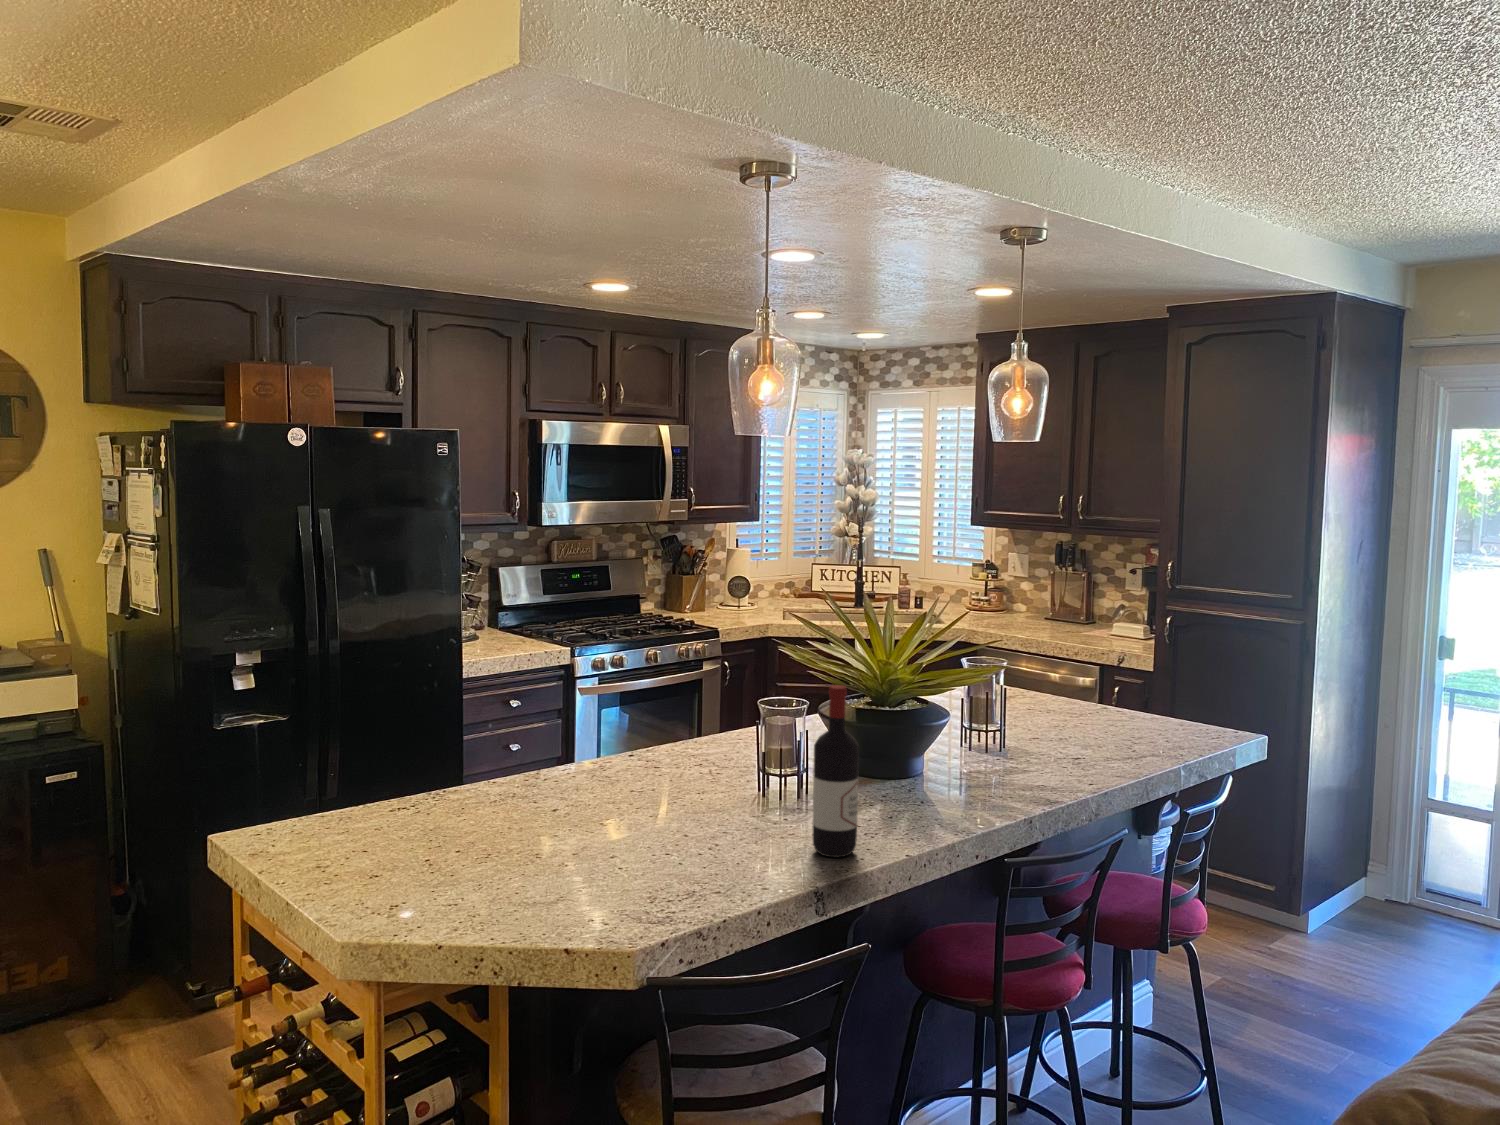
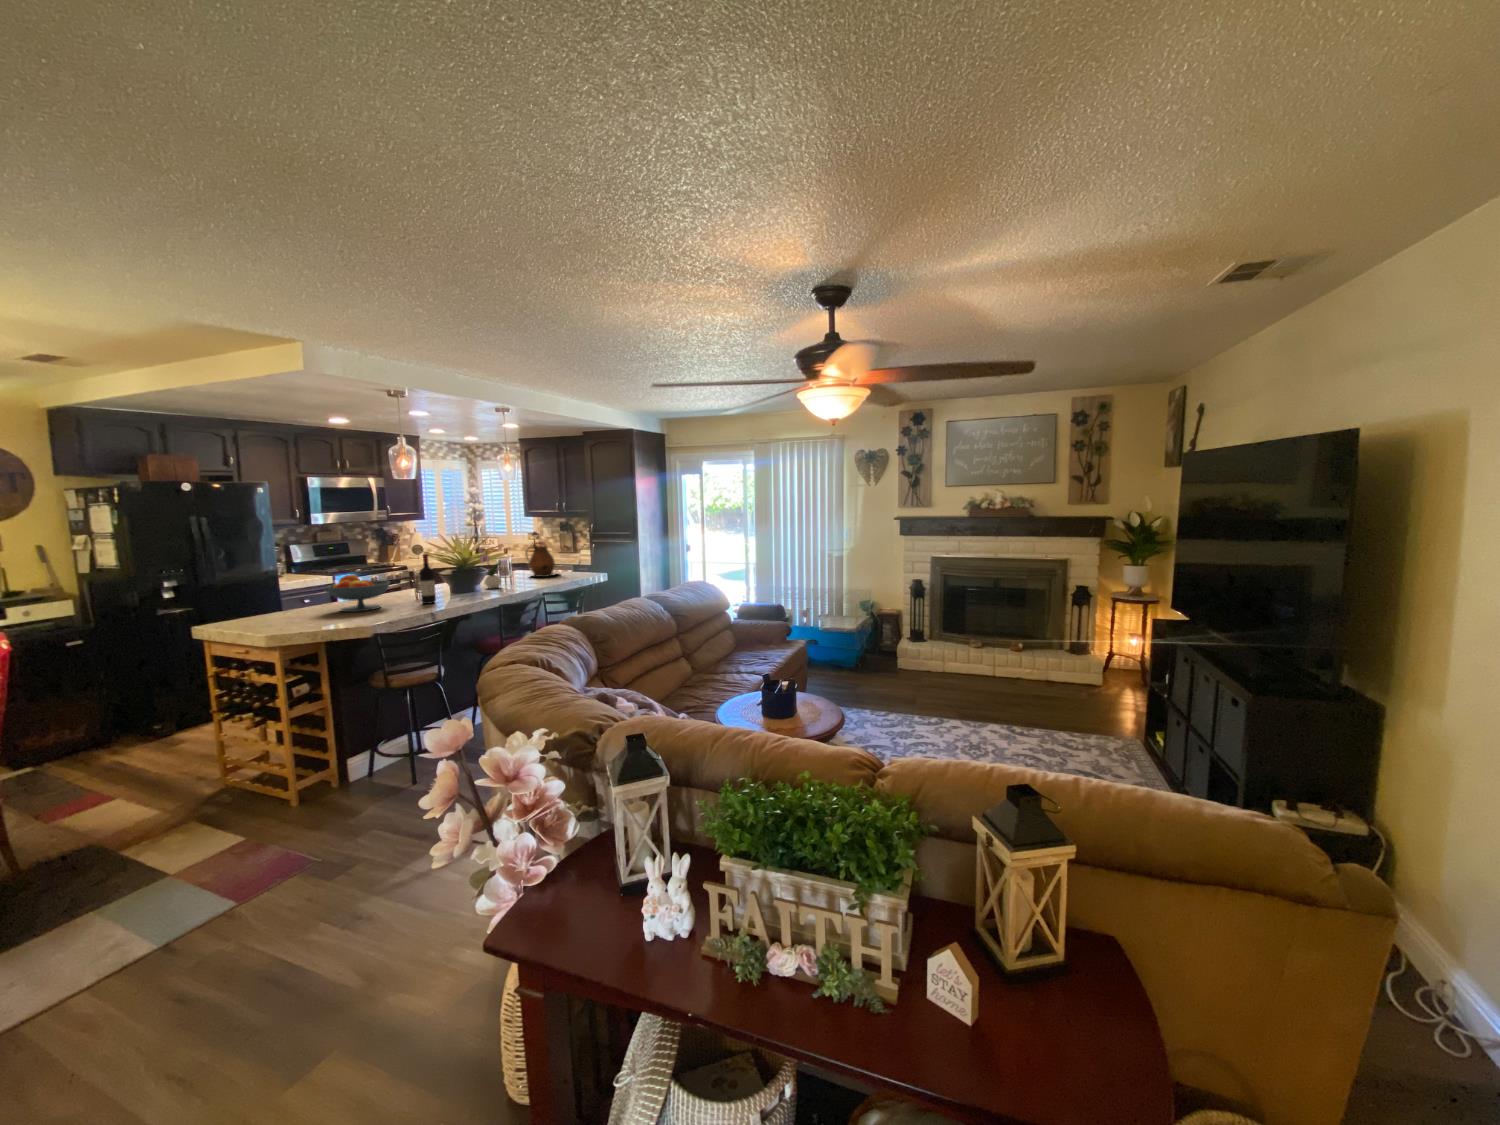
flower arrangement: none [957,621,1028,780] -> present [479,540,501,589]
ceramic pitcher: none [1053,622,1151,736] -> present [525,543,557,577]
fruit bowl: none [544,730,726,873] -> present [327,575,390,612]

